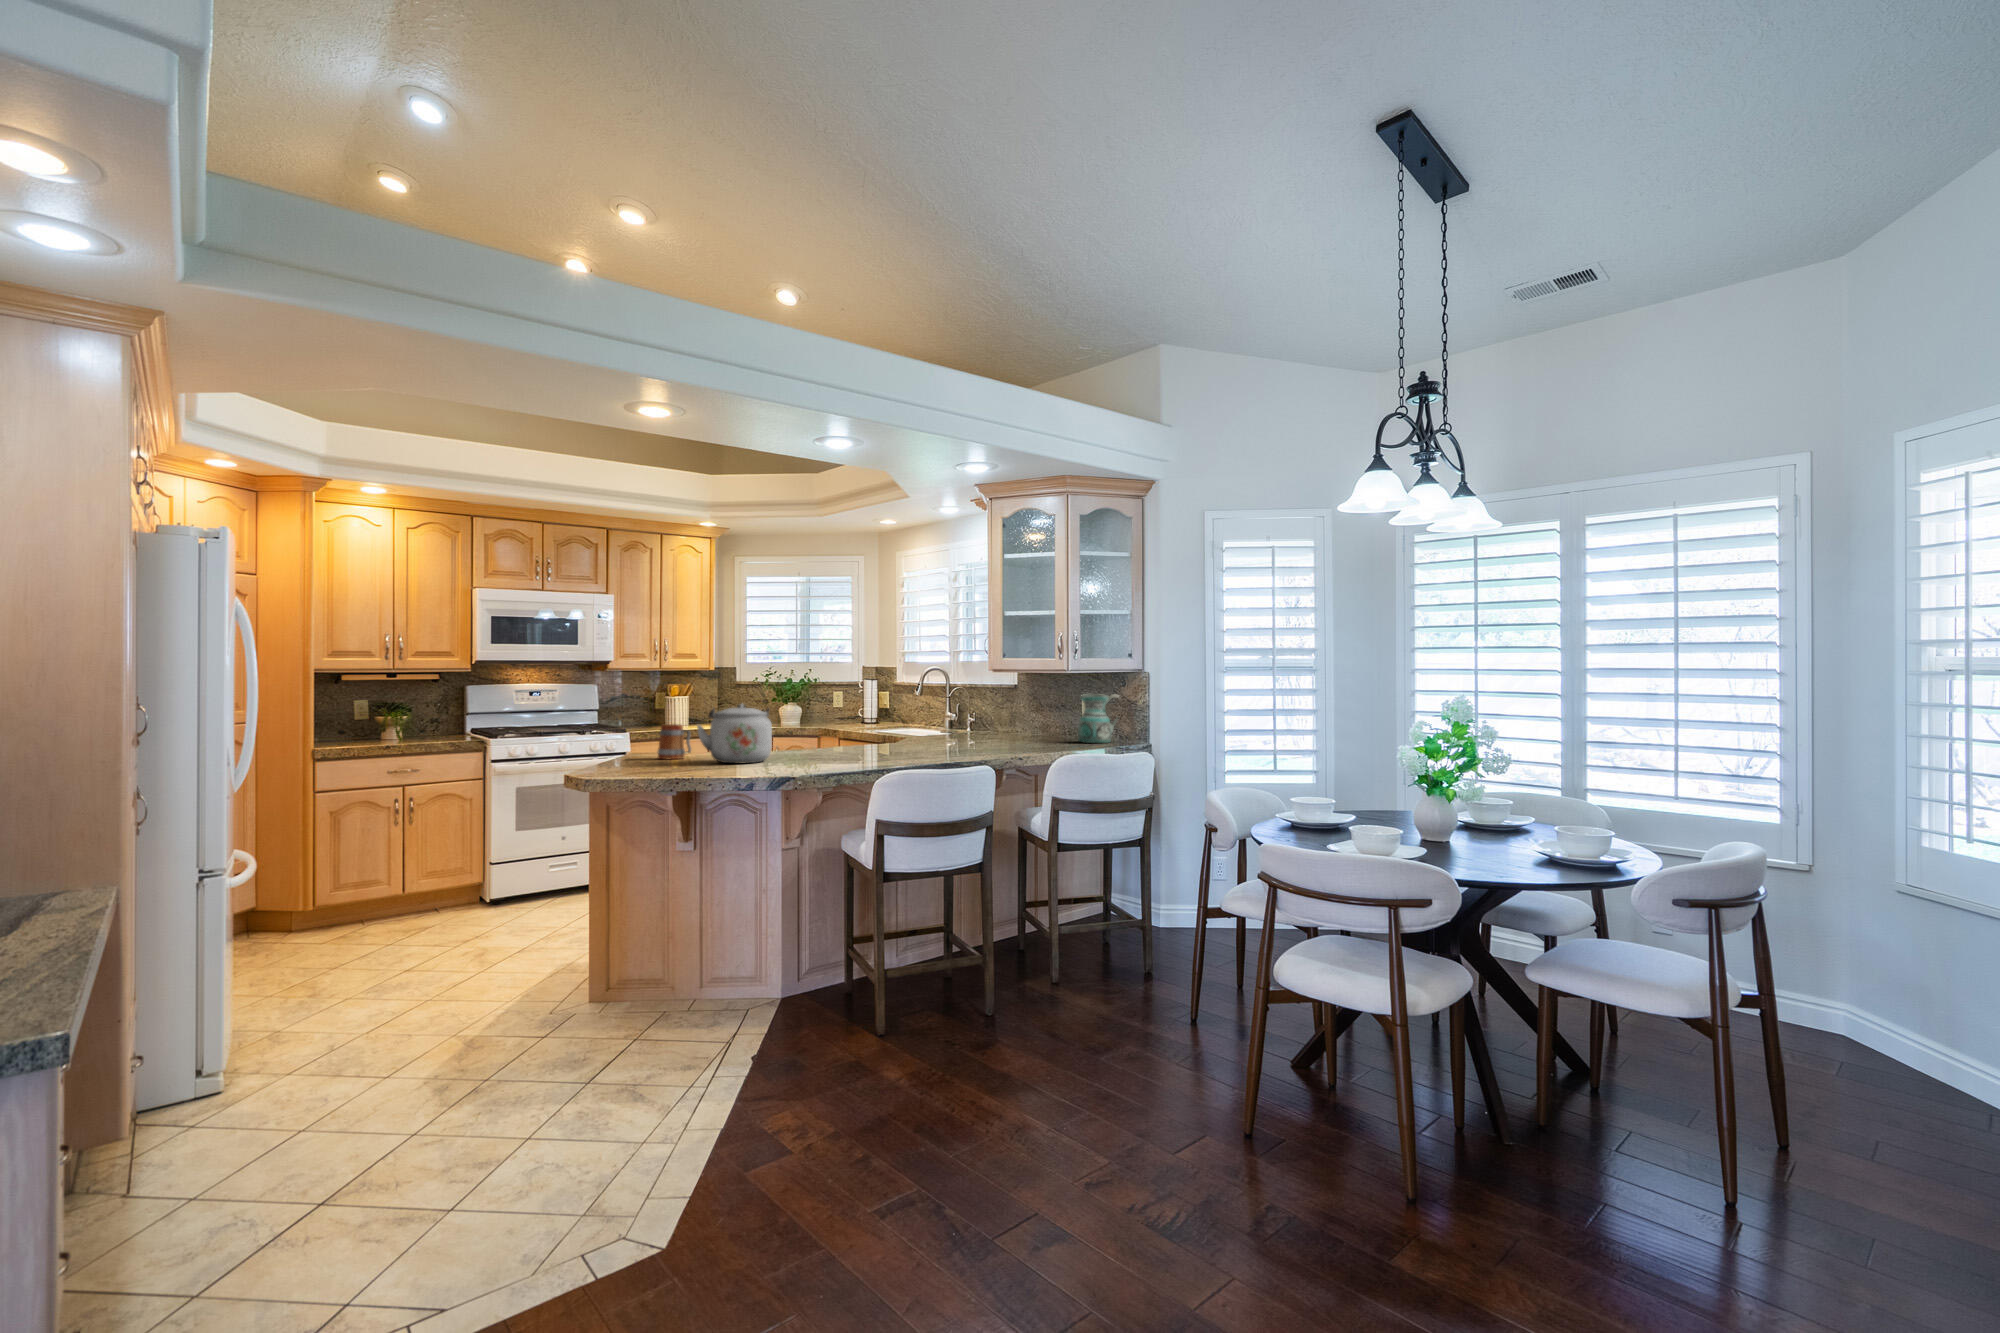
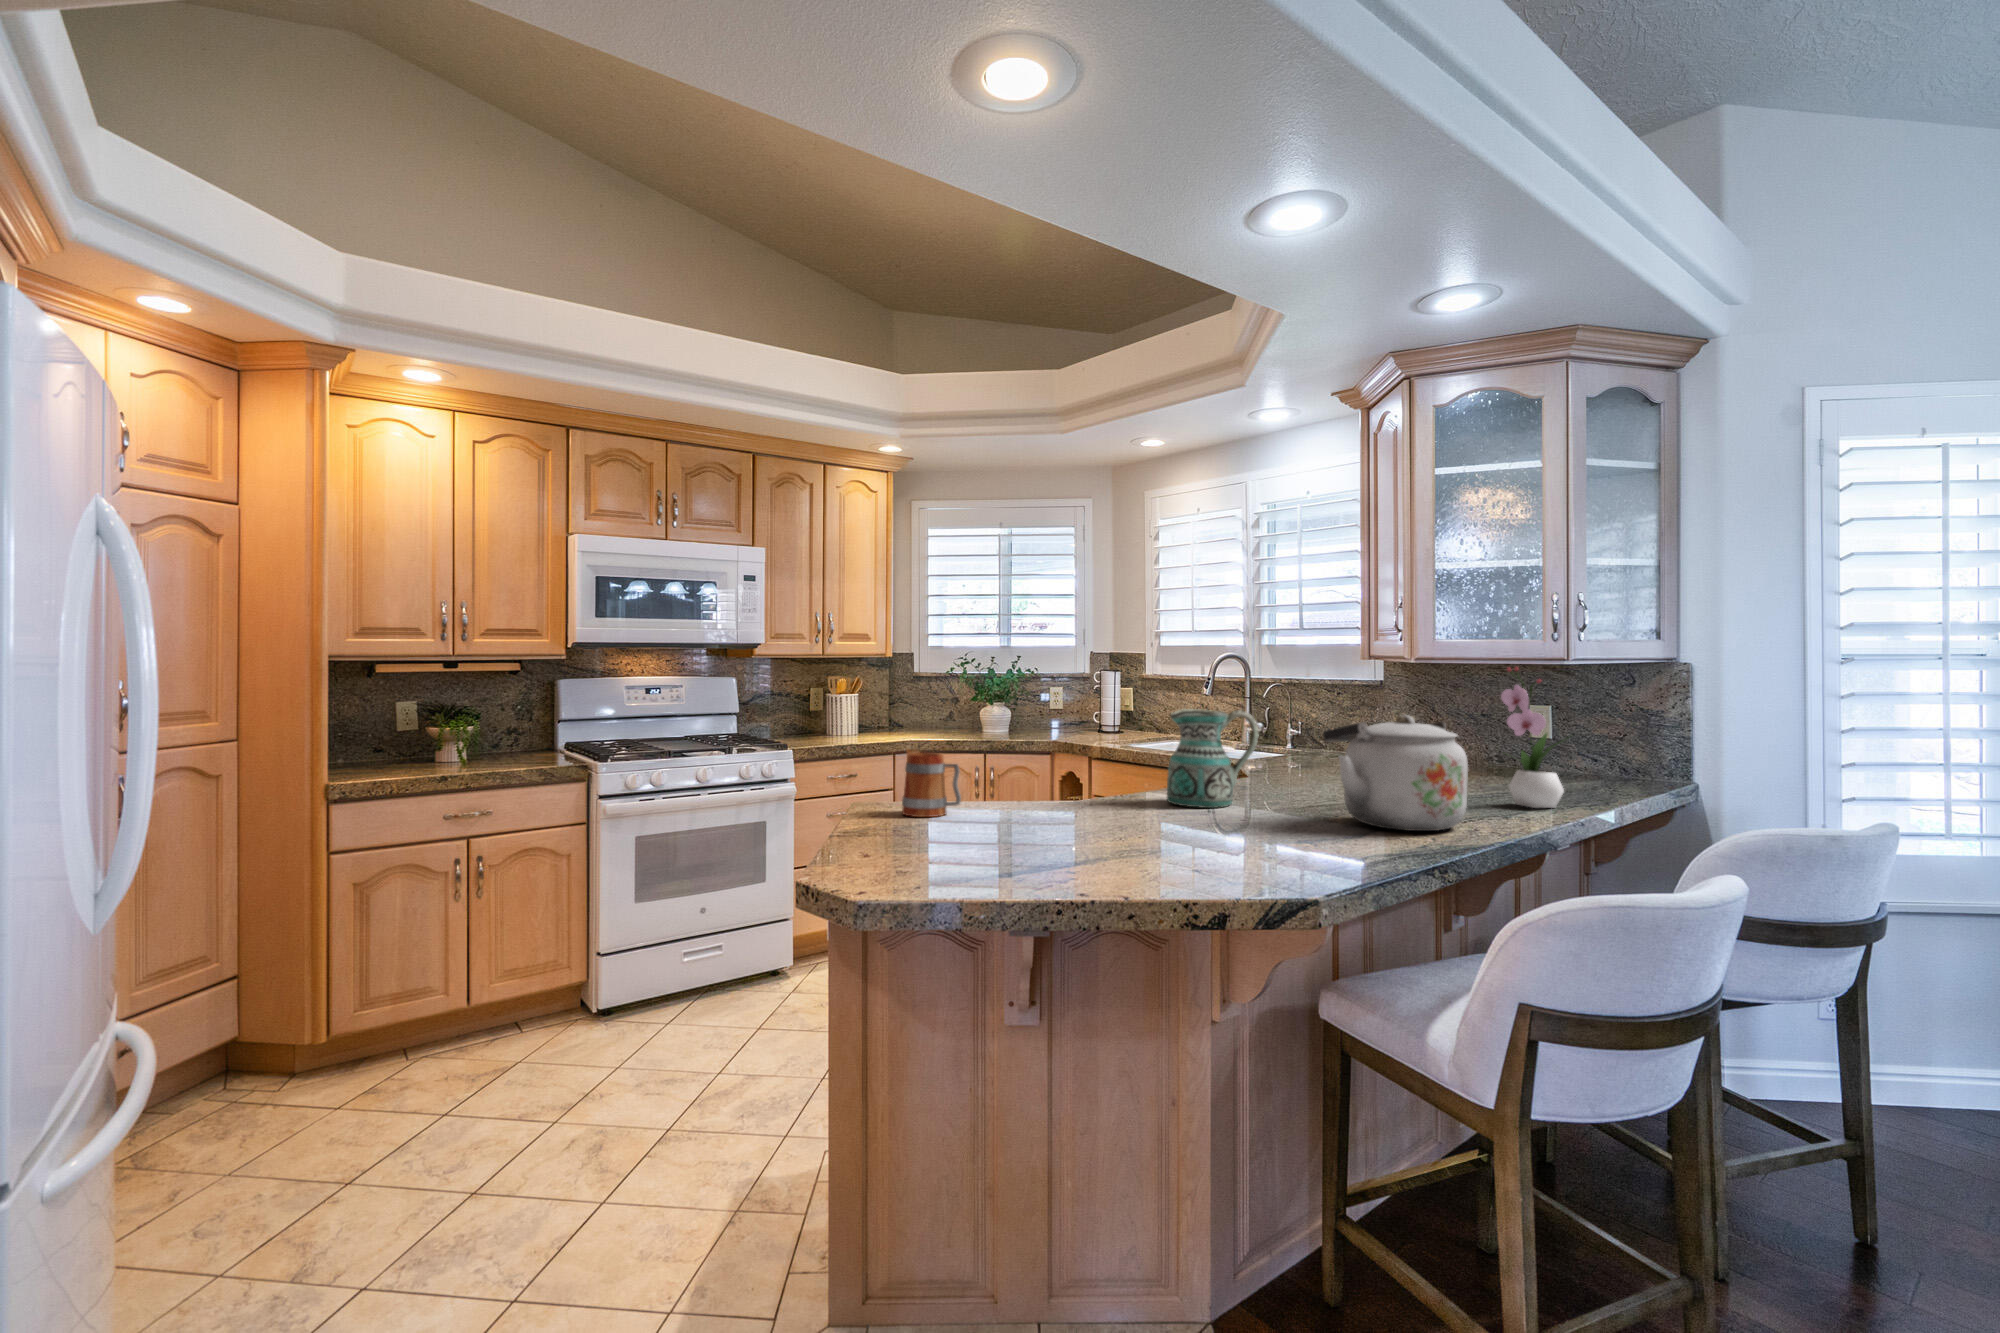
flower arrangement: none [994,675,1028,752] -> present [1501,667,1564,808]
ceramic pitcher: present [1078,694,1119,743] -> present [1167,709,1259,808]
kettle: present [697,704,772,763] -> present [1323,715,1468,831]

